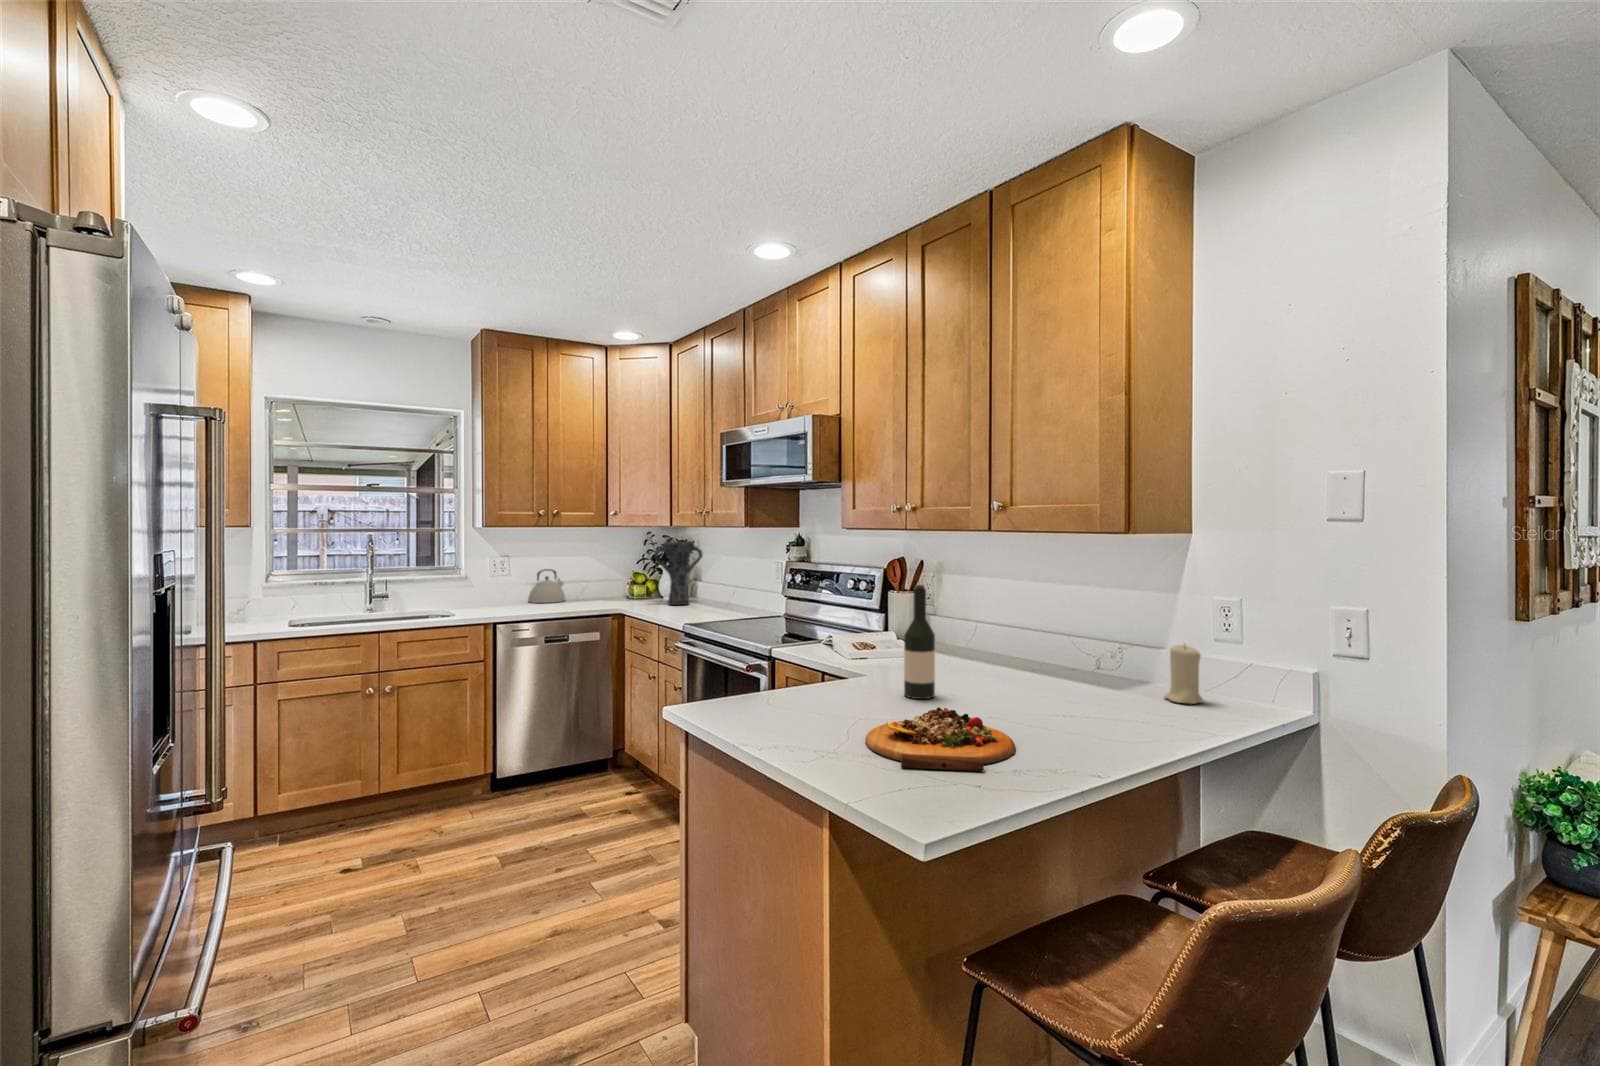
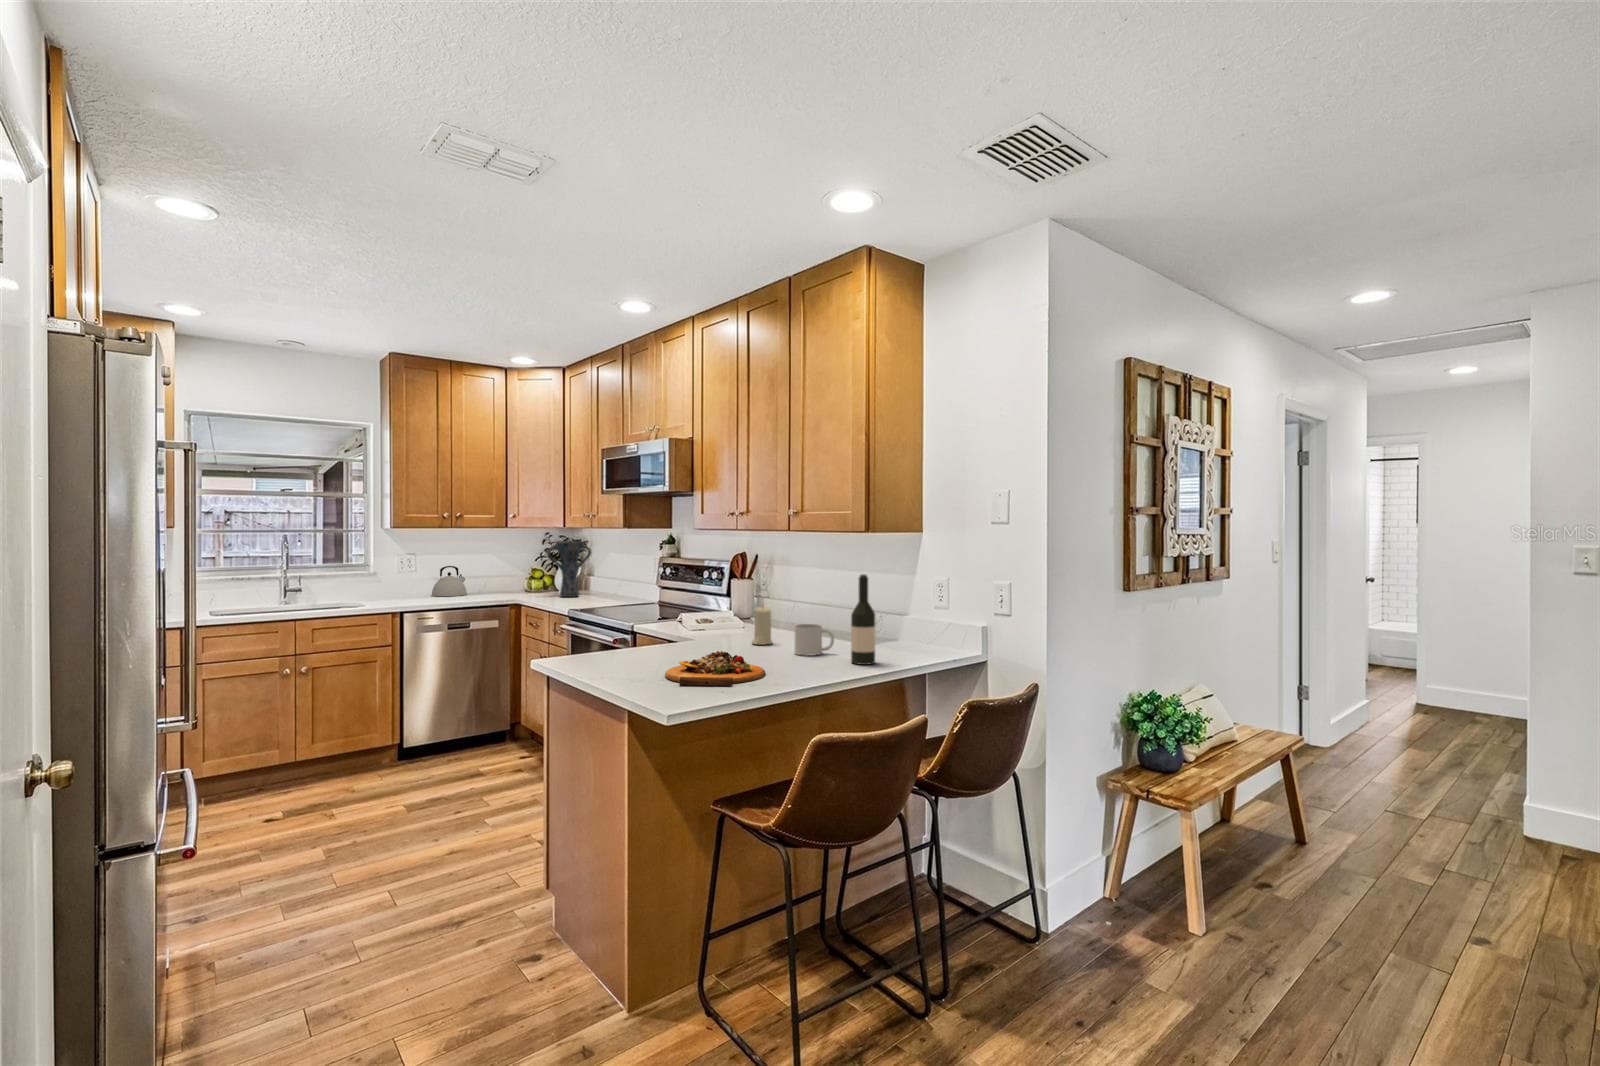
wine bottle: present [904,585,935,699] -> present [851,574,875,665]
candle: present [1164,645,1204,704] -> present [752,607,773,645]
mug: none [1019,660,1077,706] -> present [795,624,834,655]

